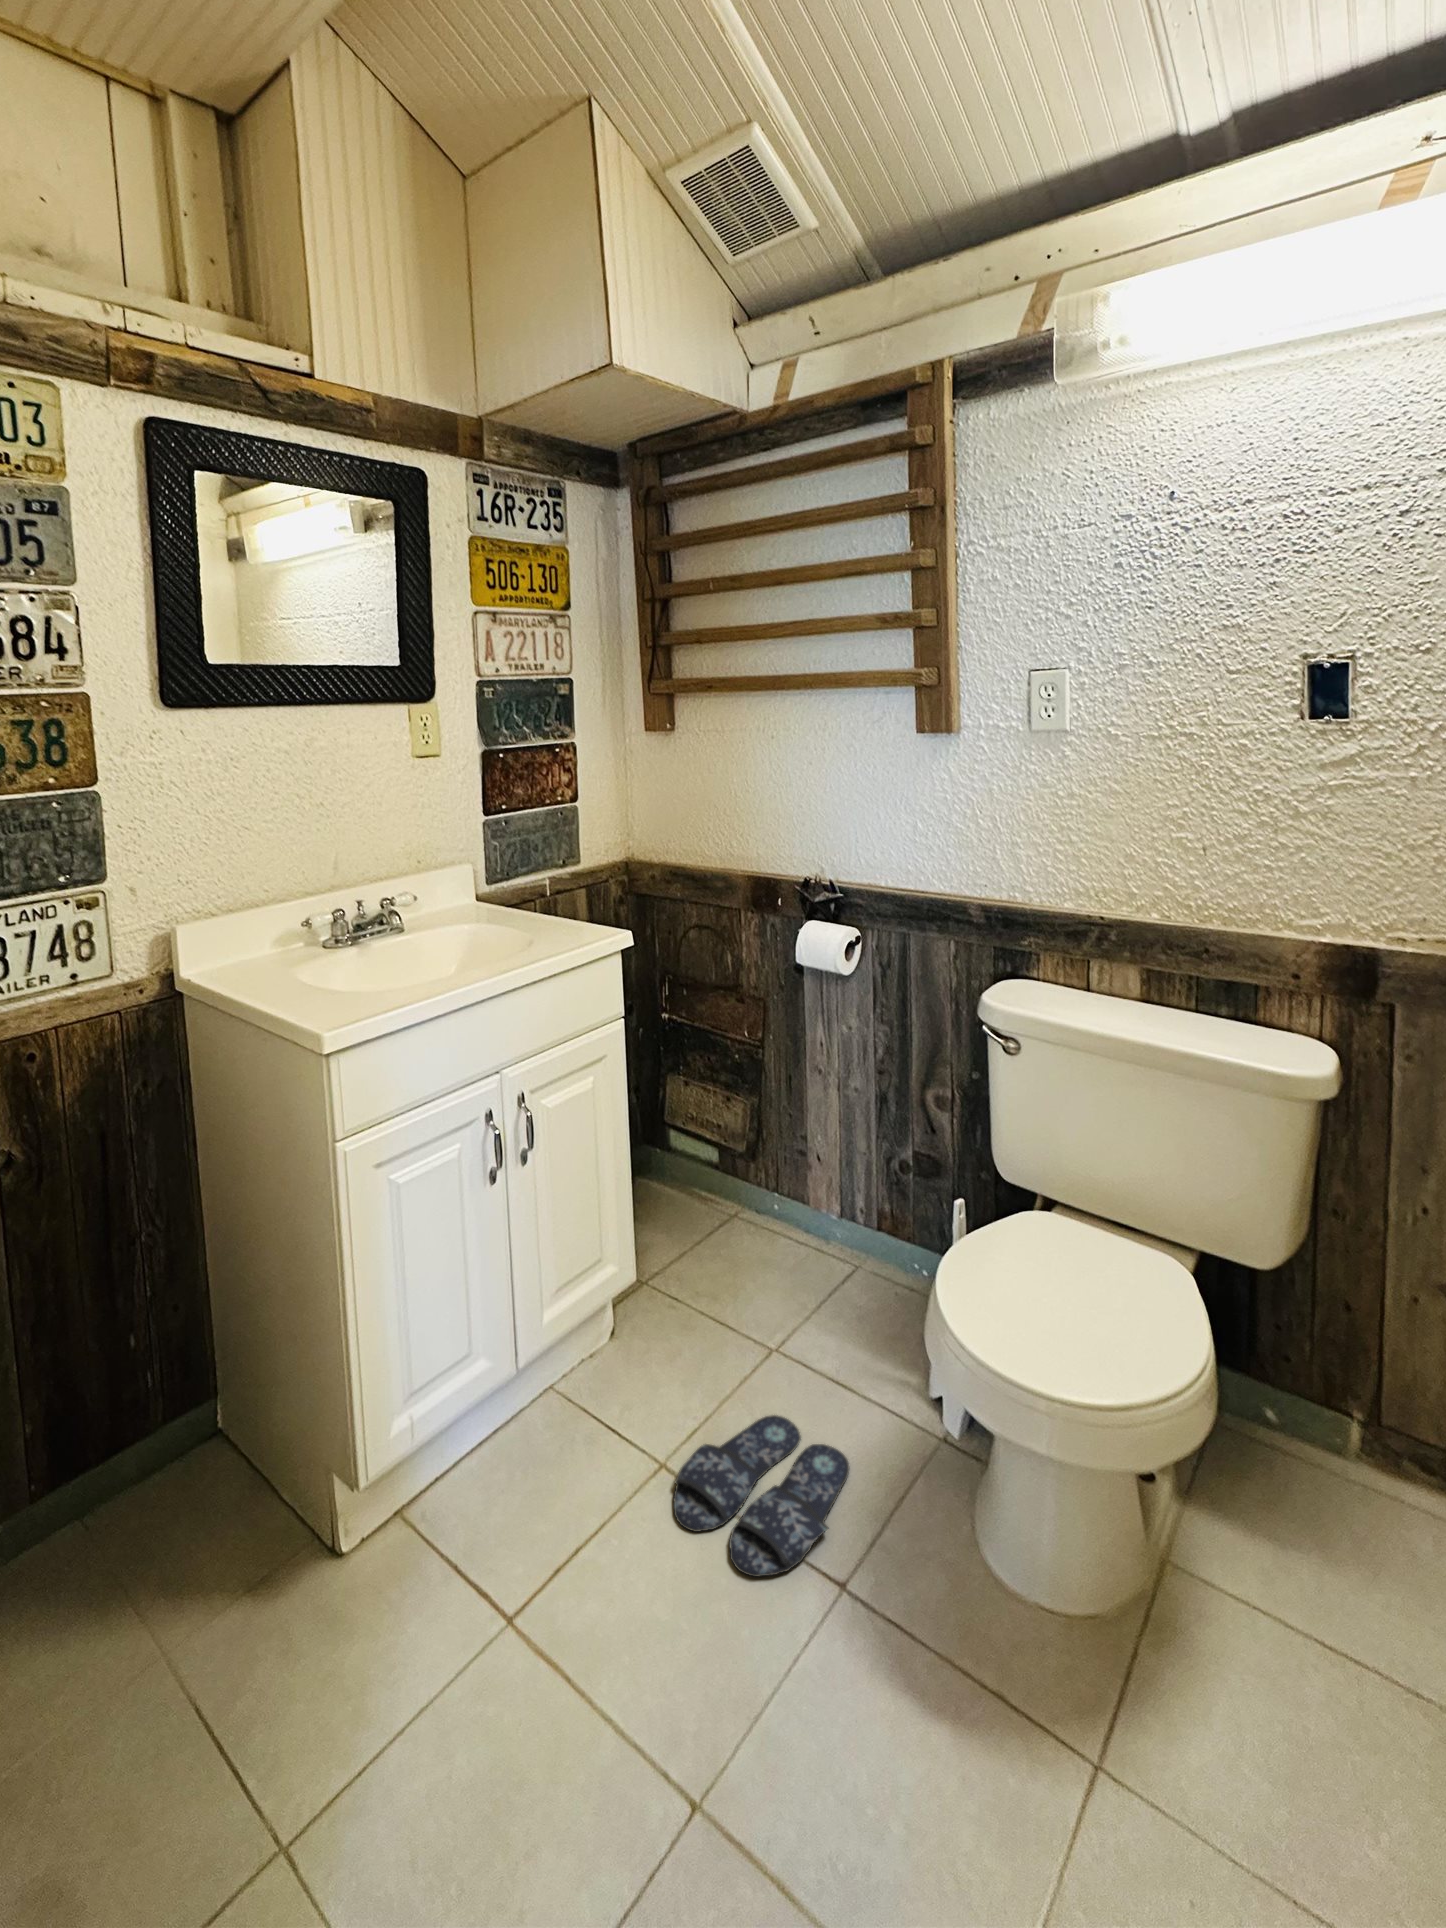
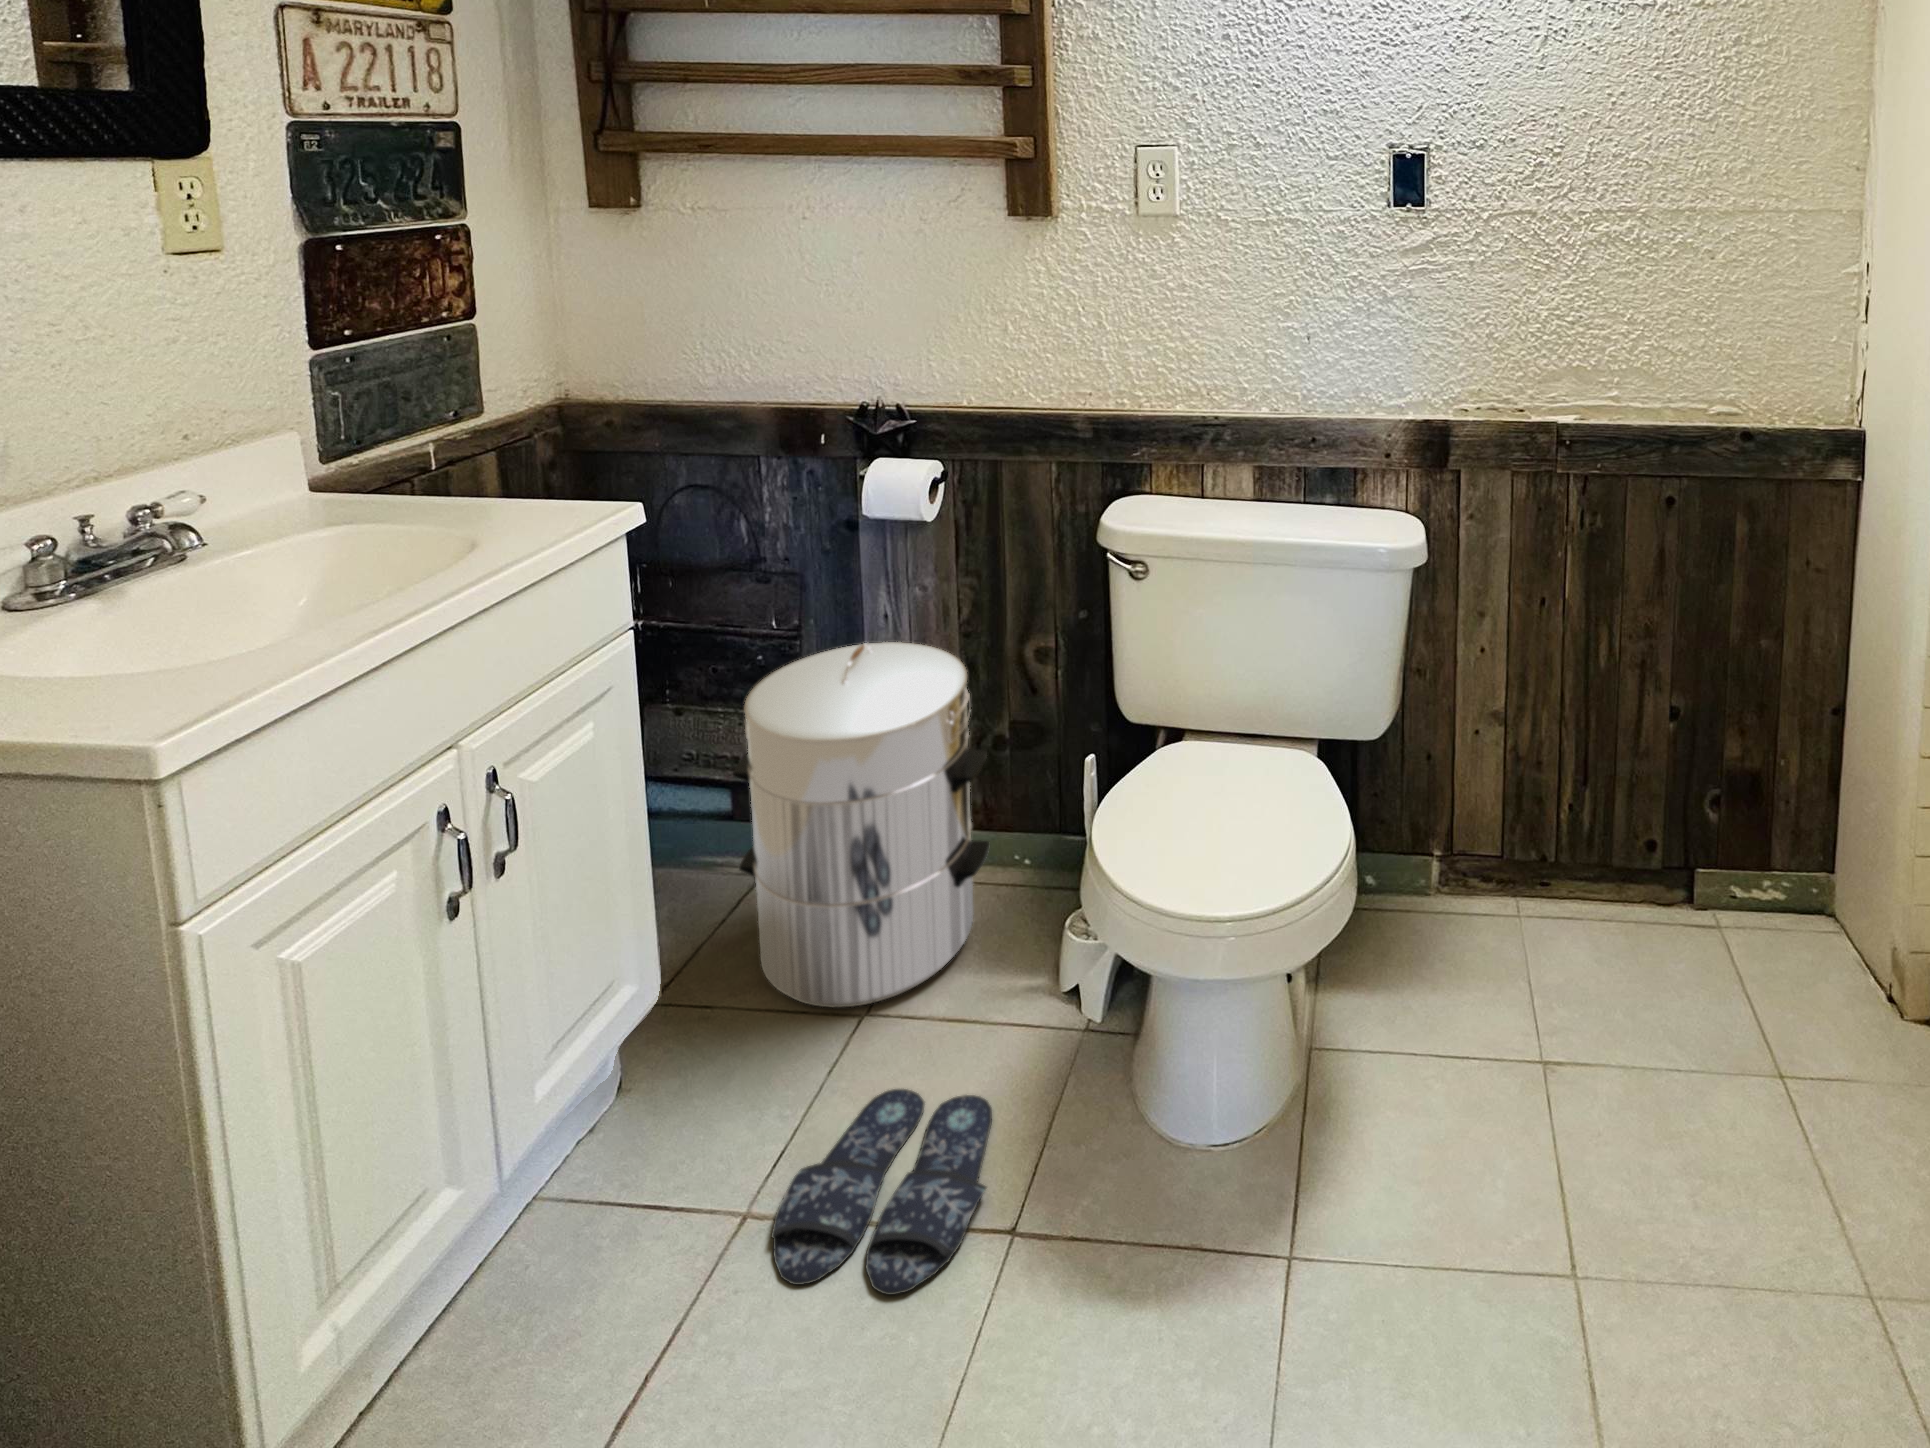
waste bin: none [703,1063,884,1345] -> present [733,642,989,1008]

